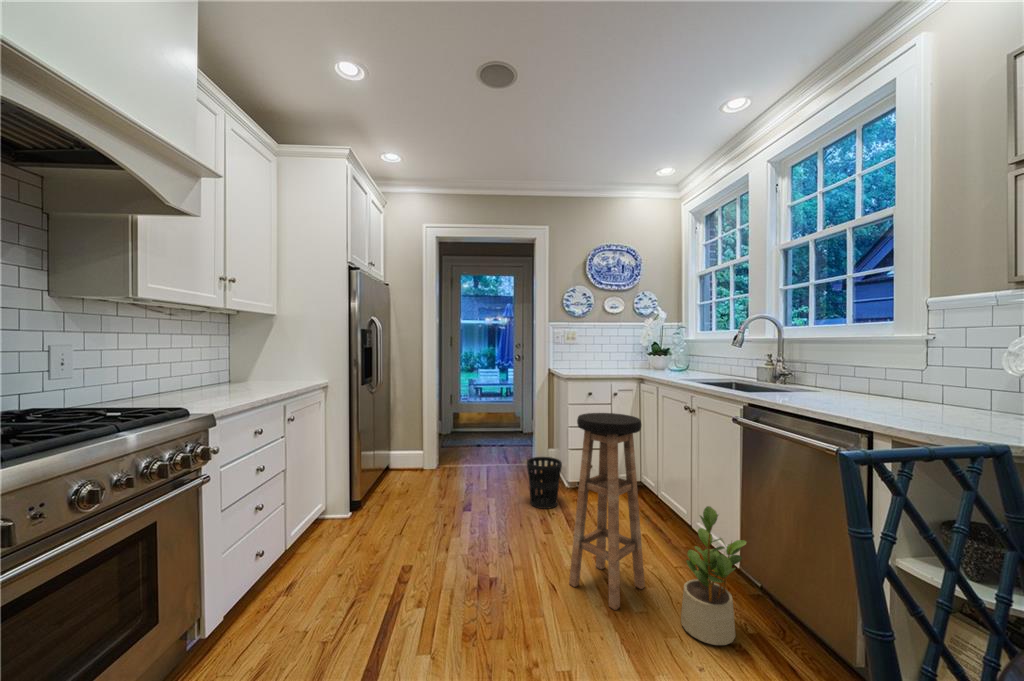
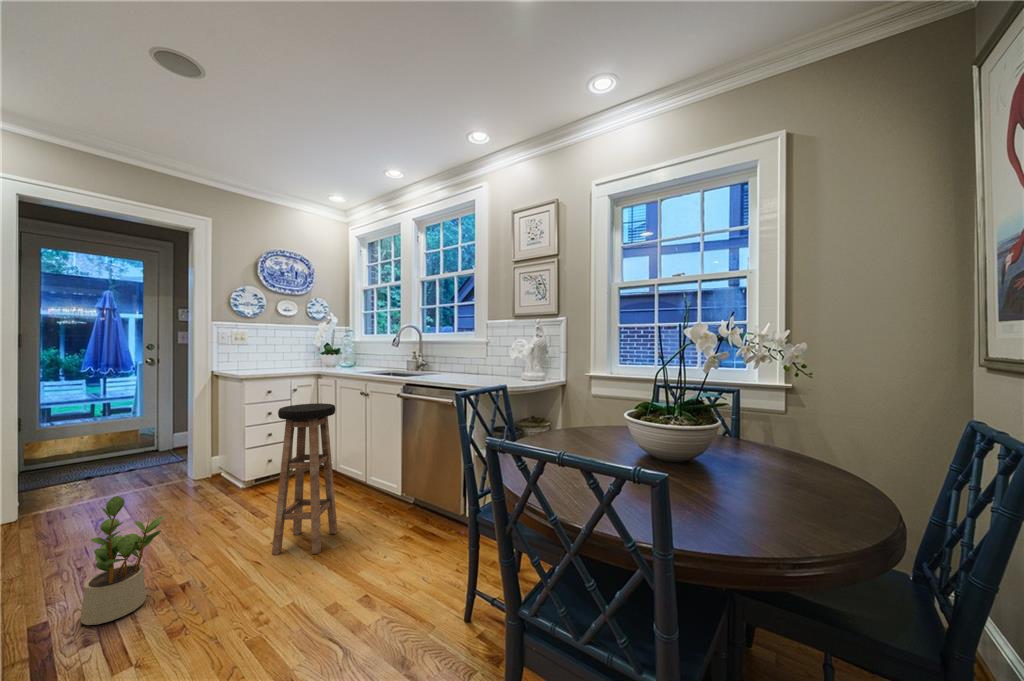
wastebasket: present [527,457,562,509] -> none [197,460,241,513]
potted plant: present [681,506,747,645] -> present [81,496,165,625]

